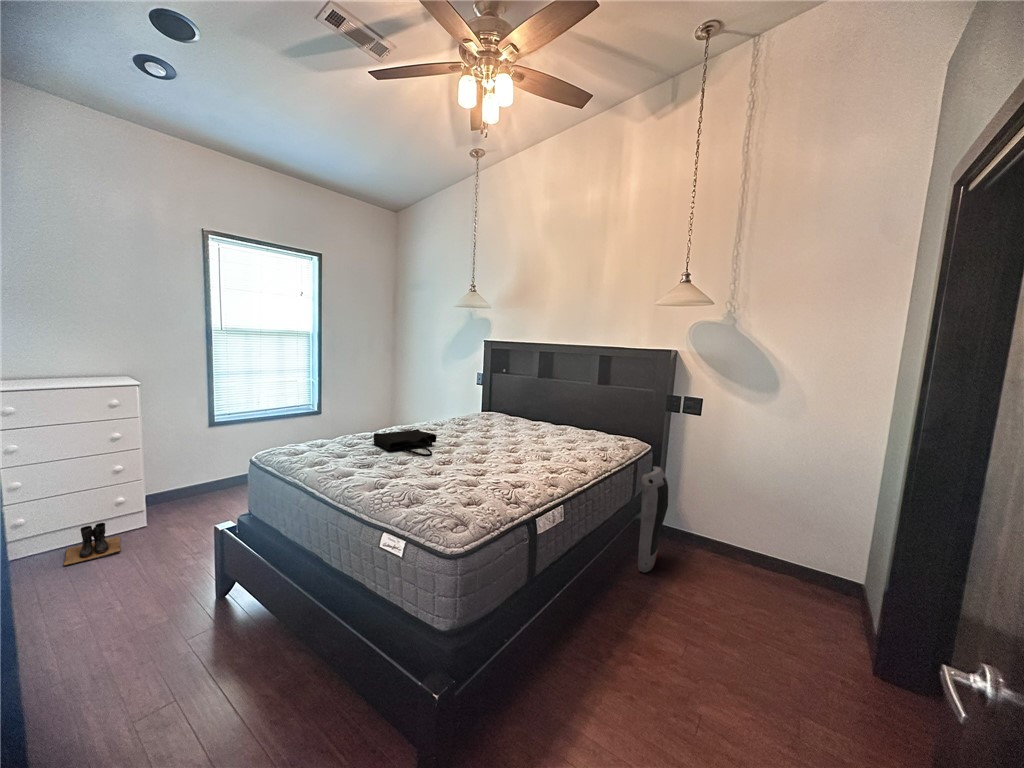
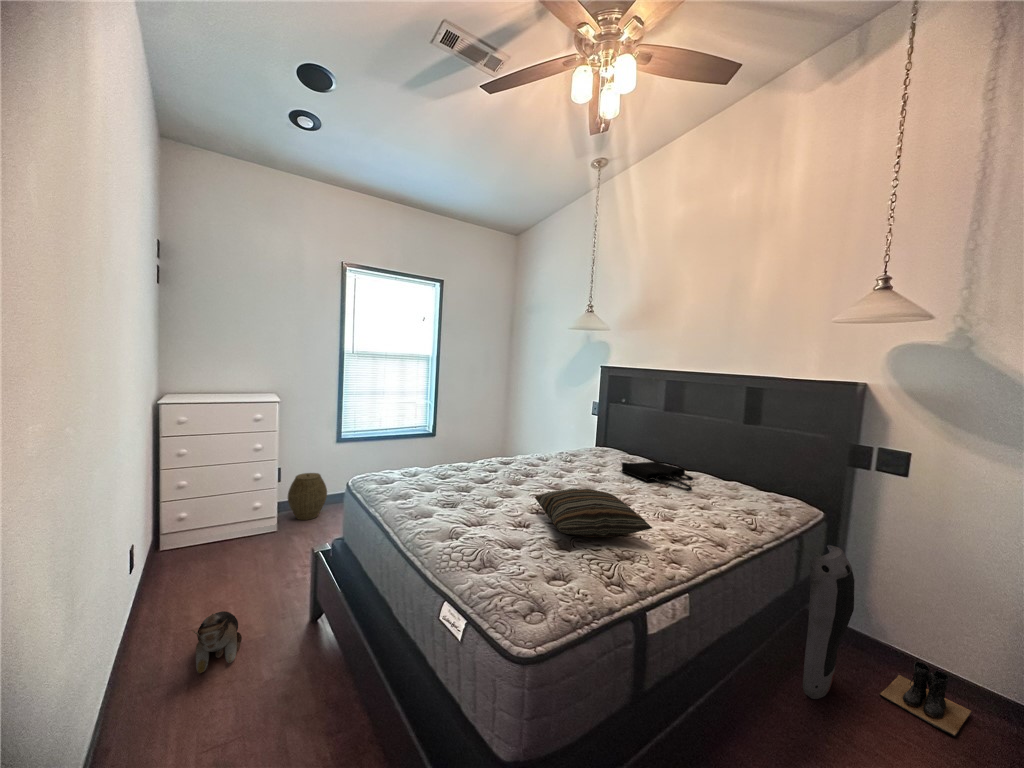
tote bag: present [373,429,436,457] -> present [621,461,693,491]
pillow: none [442,441,537,475] -> present [535,489,652,537]
woven basket: none [154,462,204,513] -> present [288,473,327,520]
boots: present [63,523,121,566] -> present [880,662,971,736]
plush toy: none [89,603,141,666] -> present [192,611,242,673]

